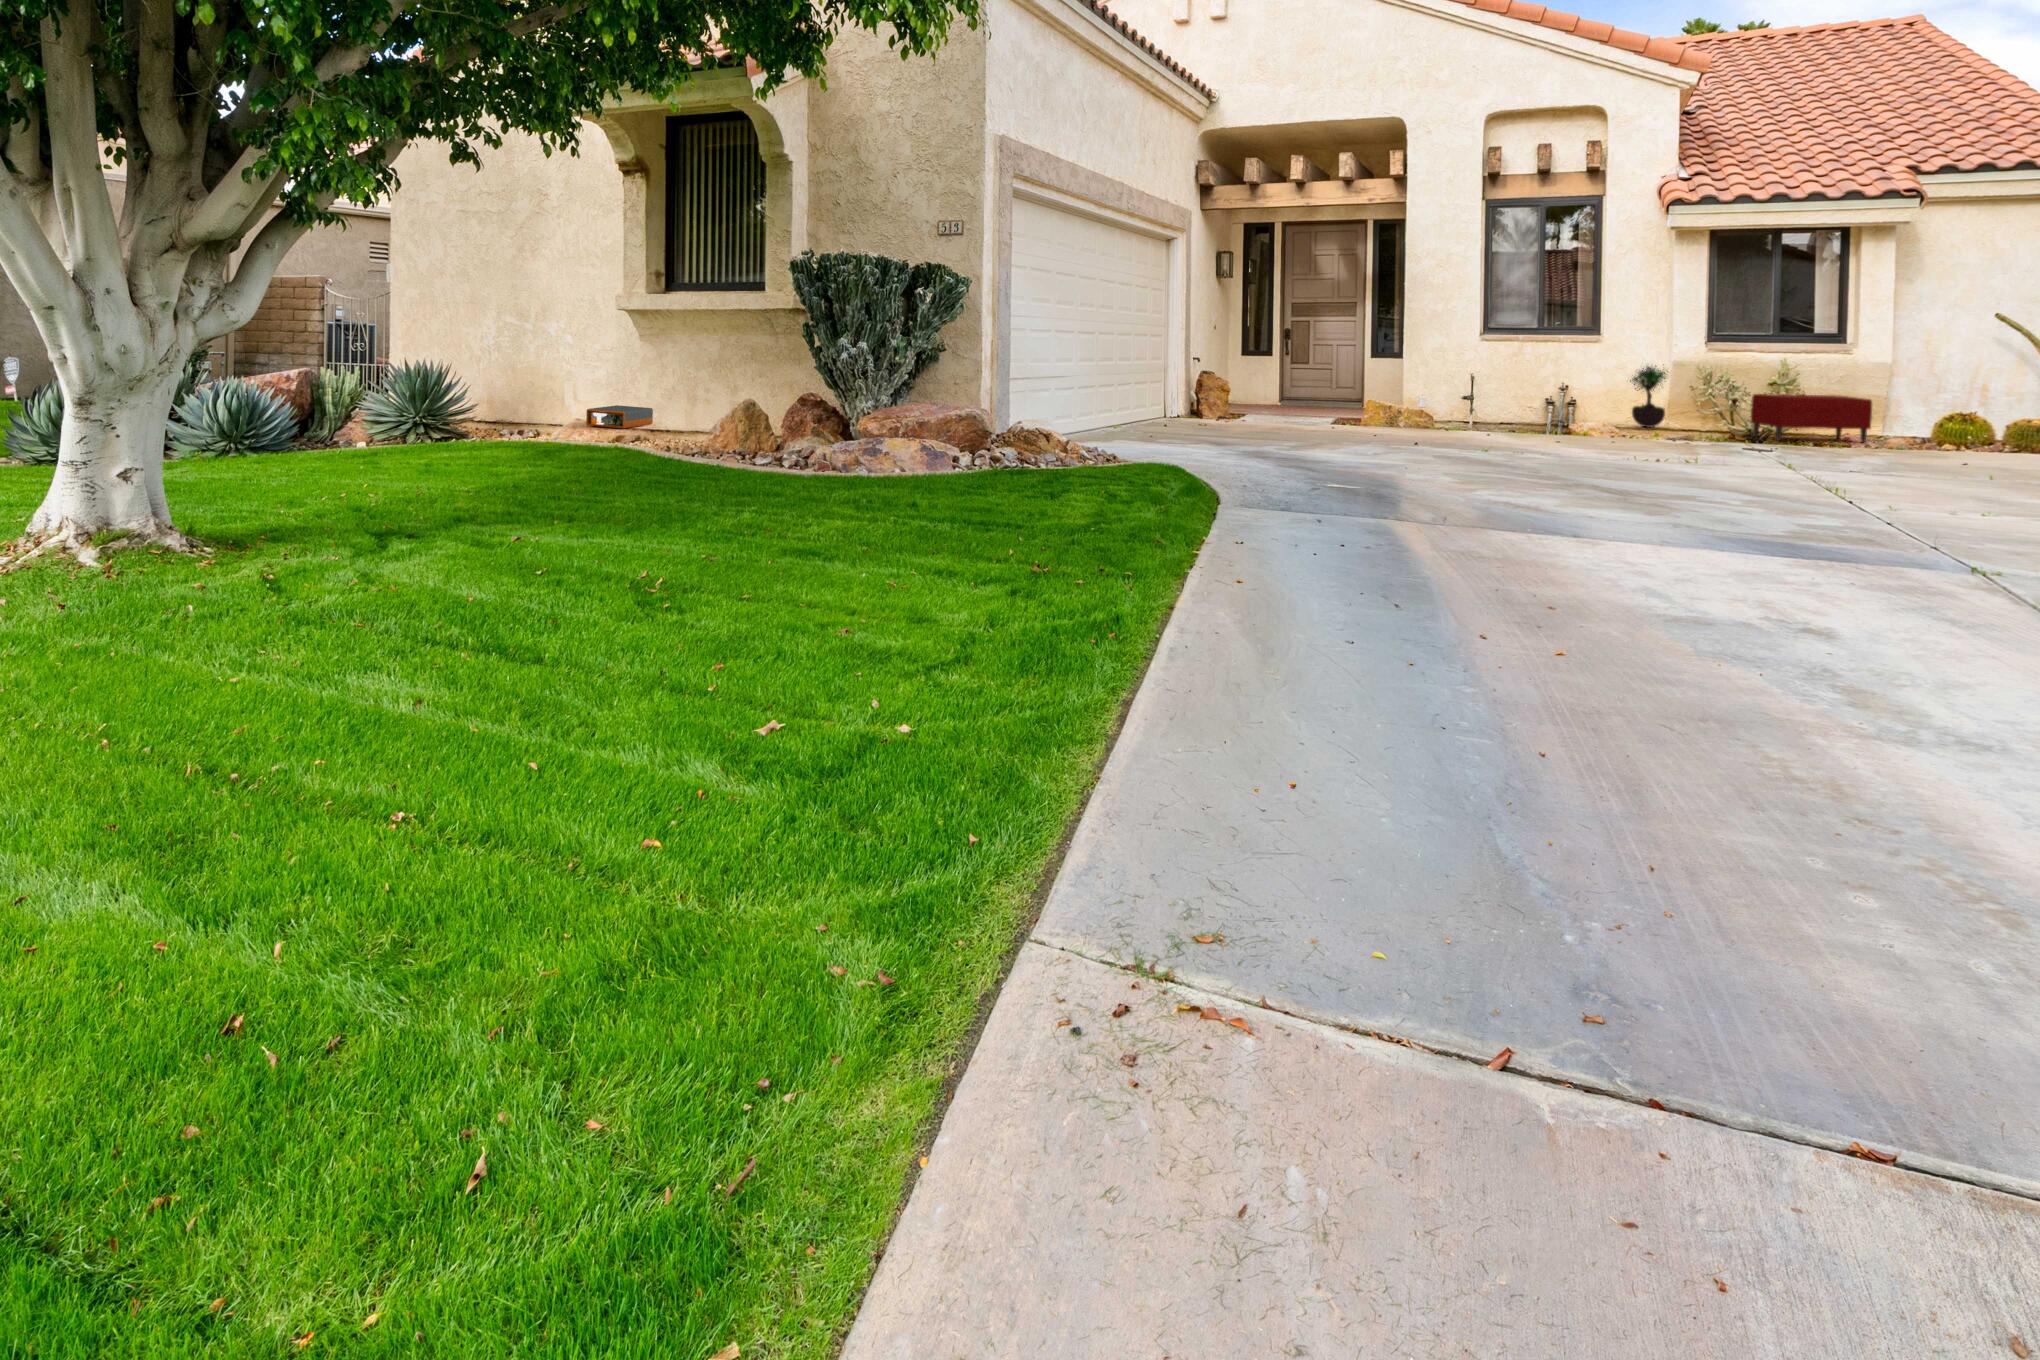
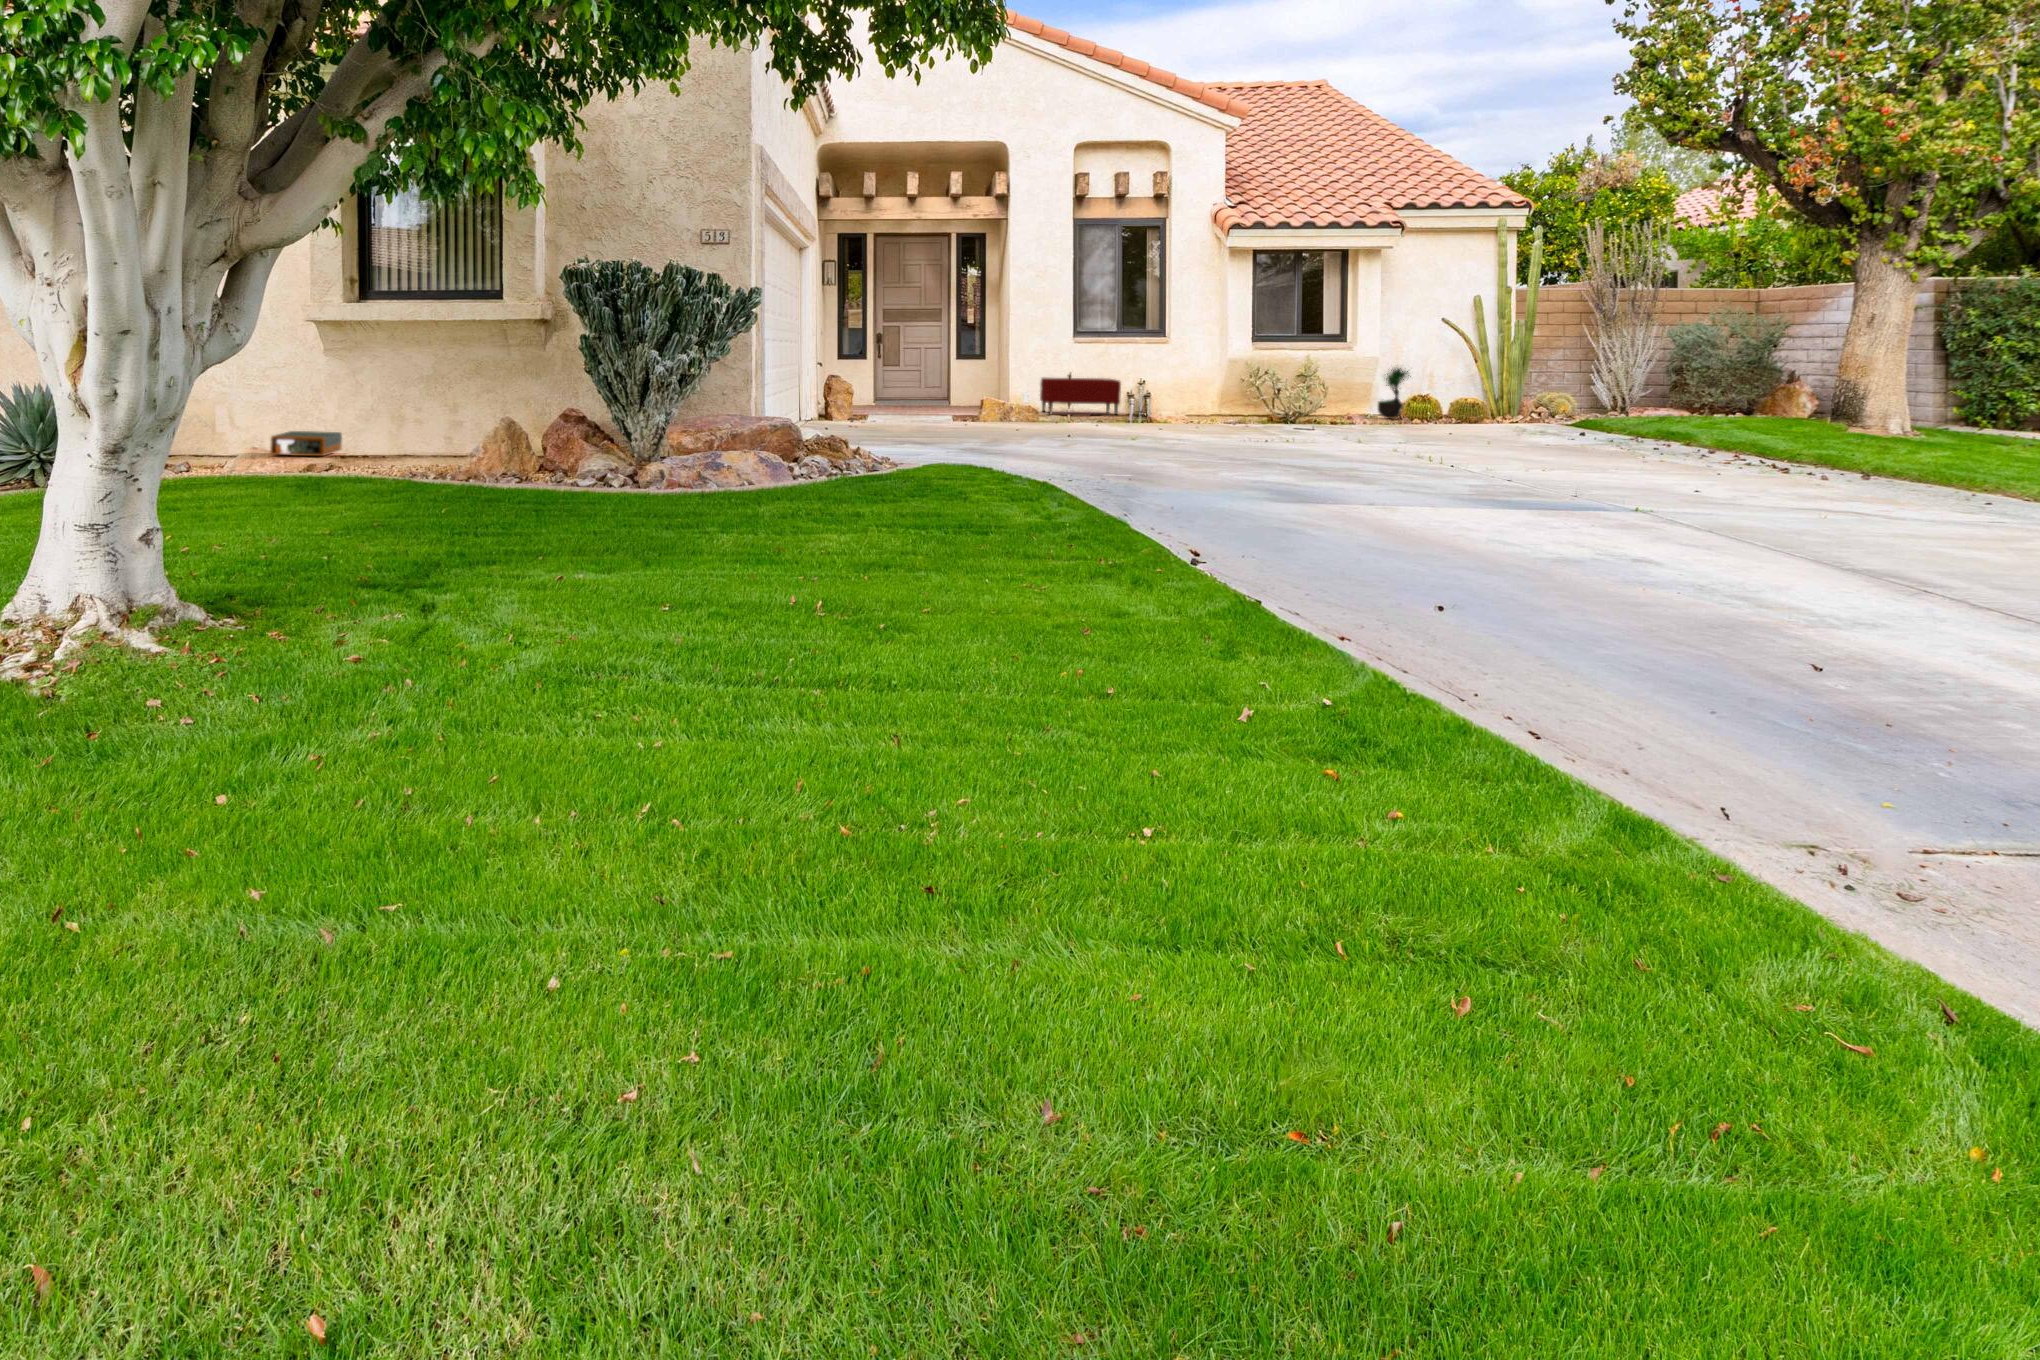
potted tree: present [1630,364,1668,427] -> present [1378,367,1411,419]
bench: present [1751,394,1872,443] -> present [1040,378,1121,415]

